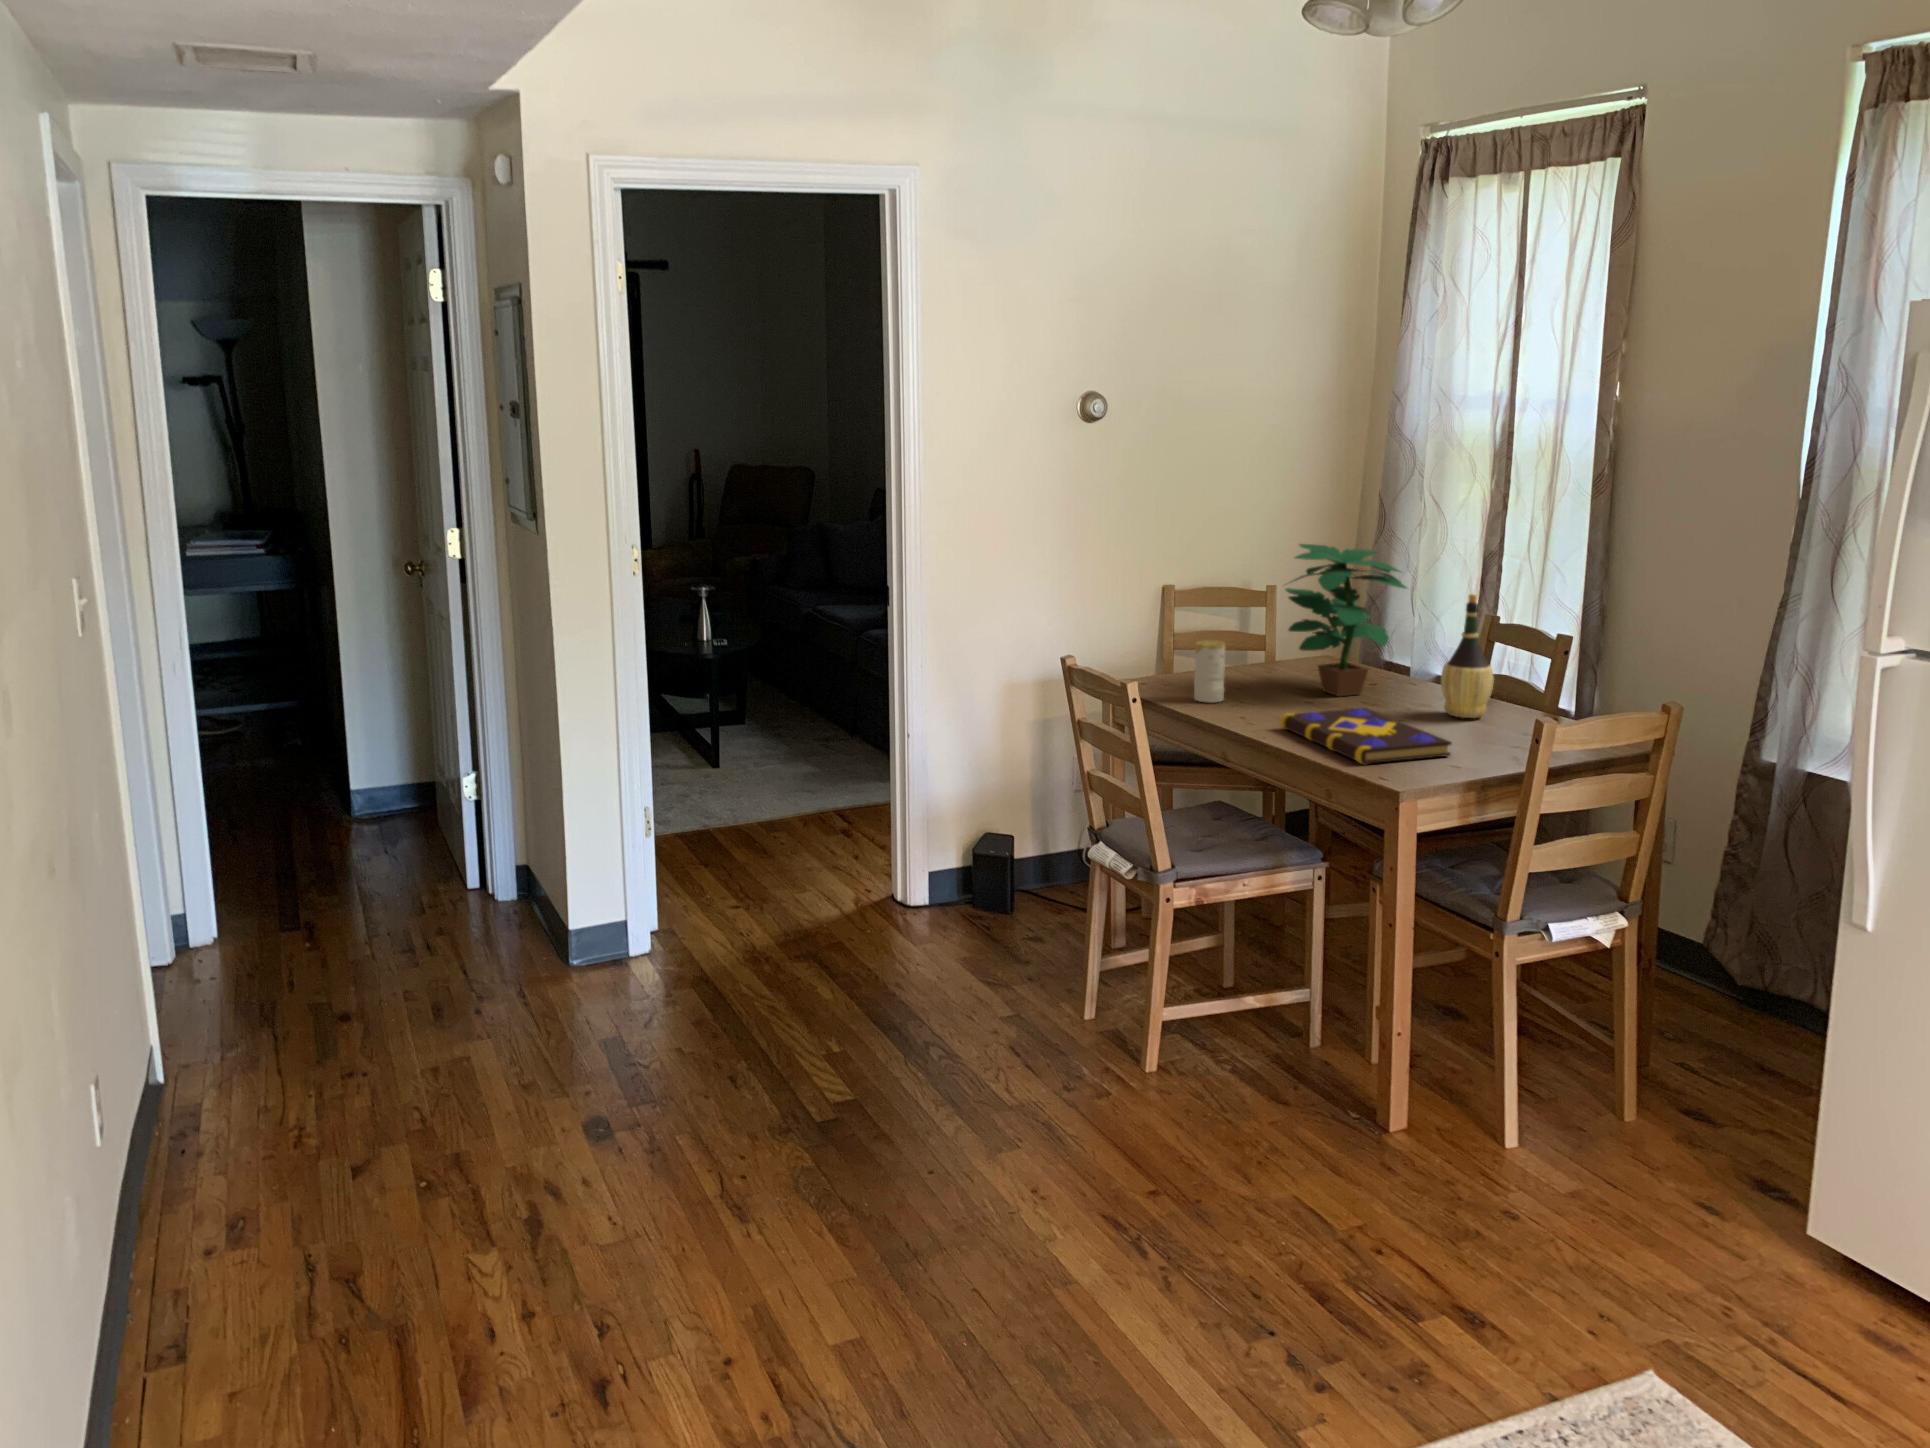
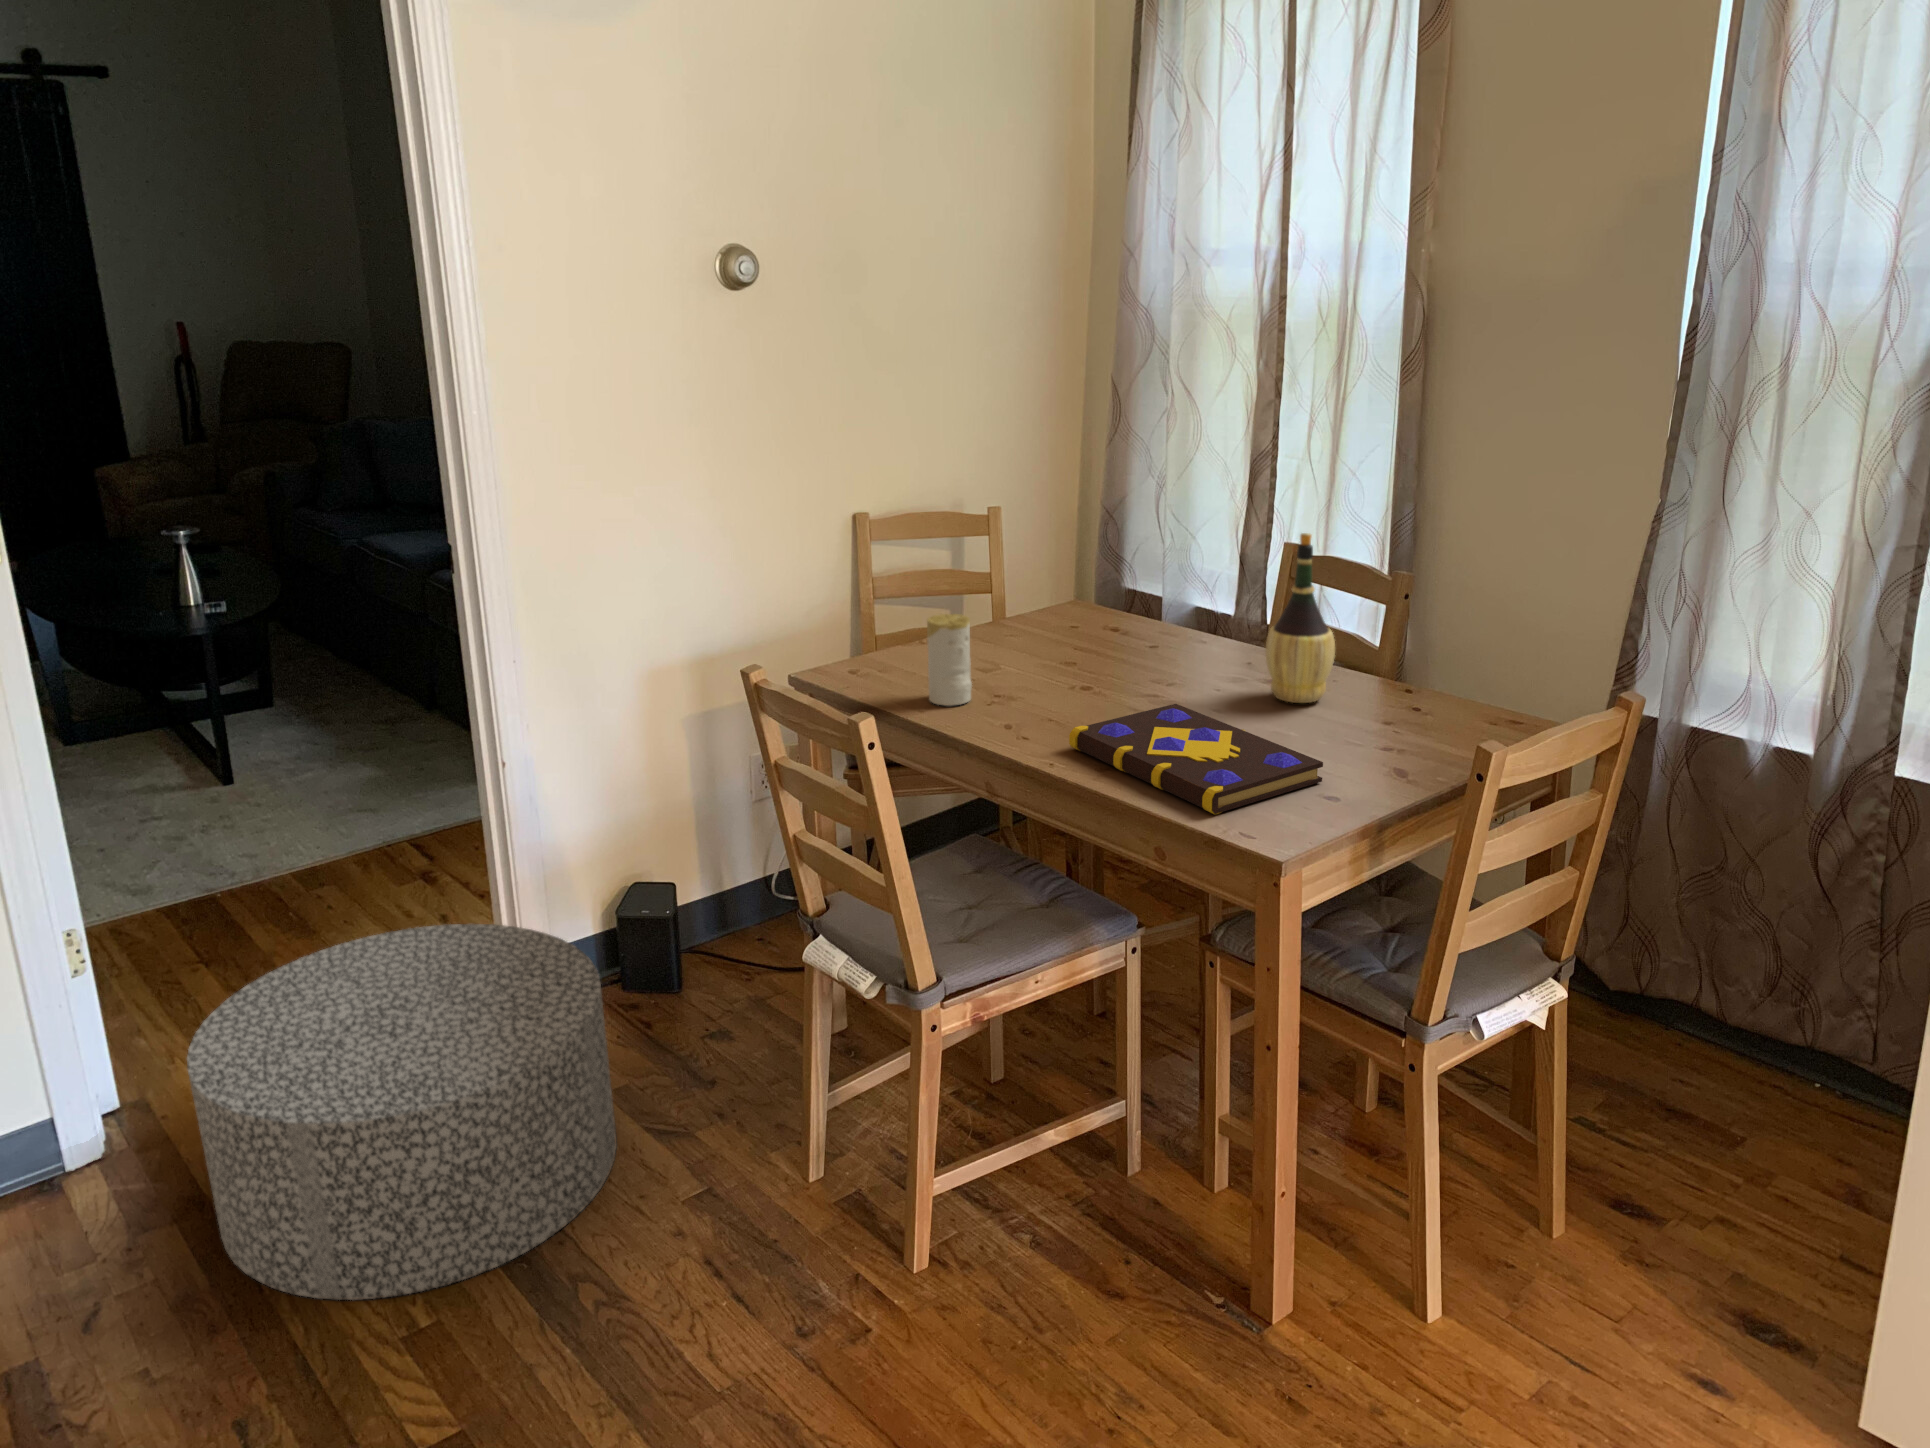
potted plant: present [1286,544,1406,697] -> none [1032,464,1211,677]
ottoman: none [713,831,959,1033] -> present [187,924,617,1300]

